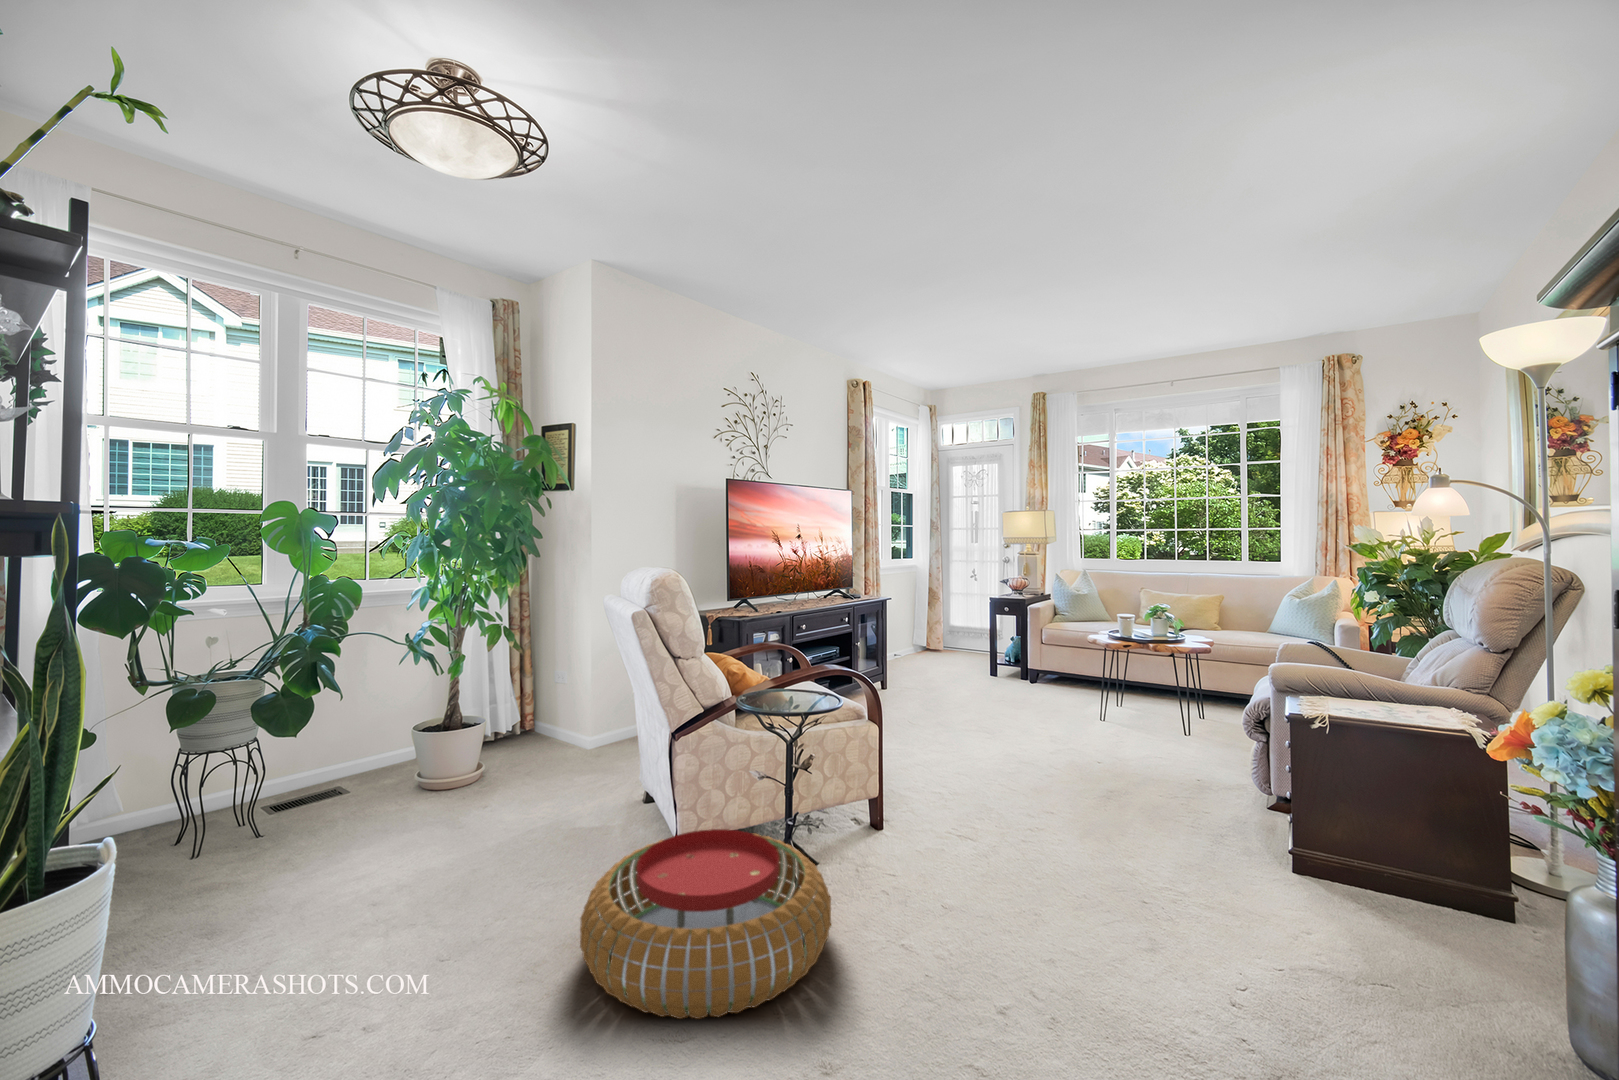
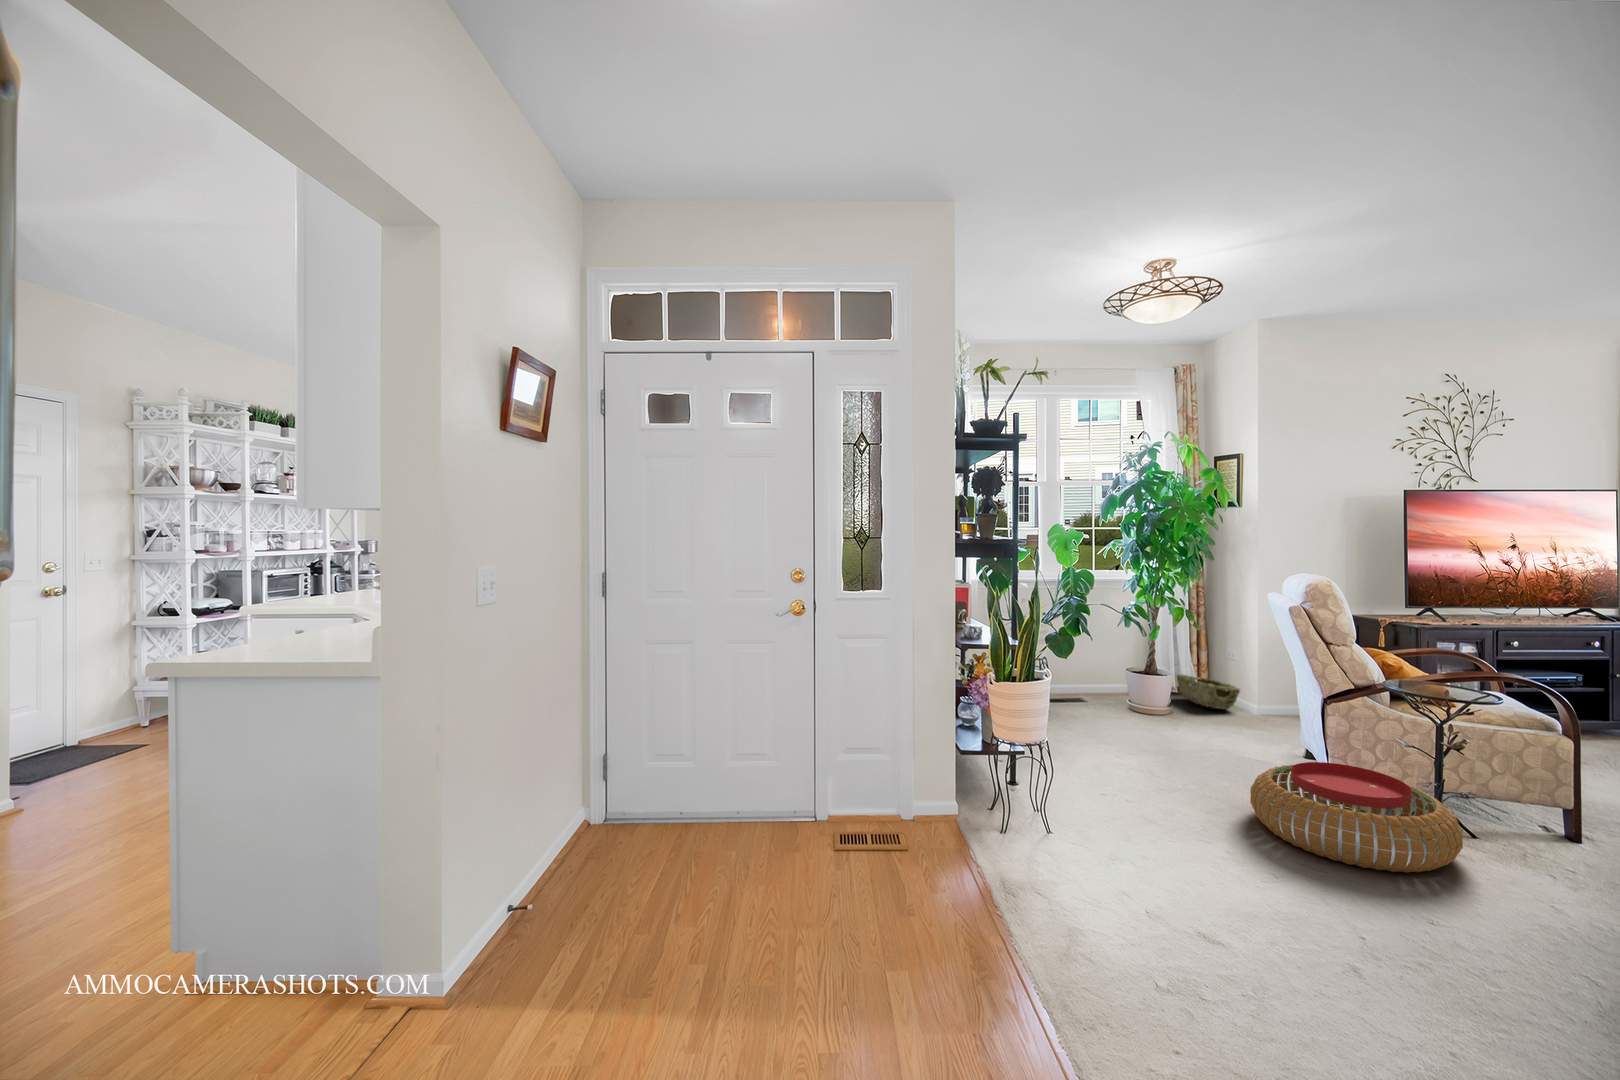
woven basket: none [493,715,572,757] -> present [1177,674,1240,709]

